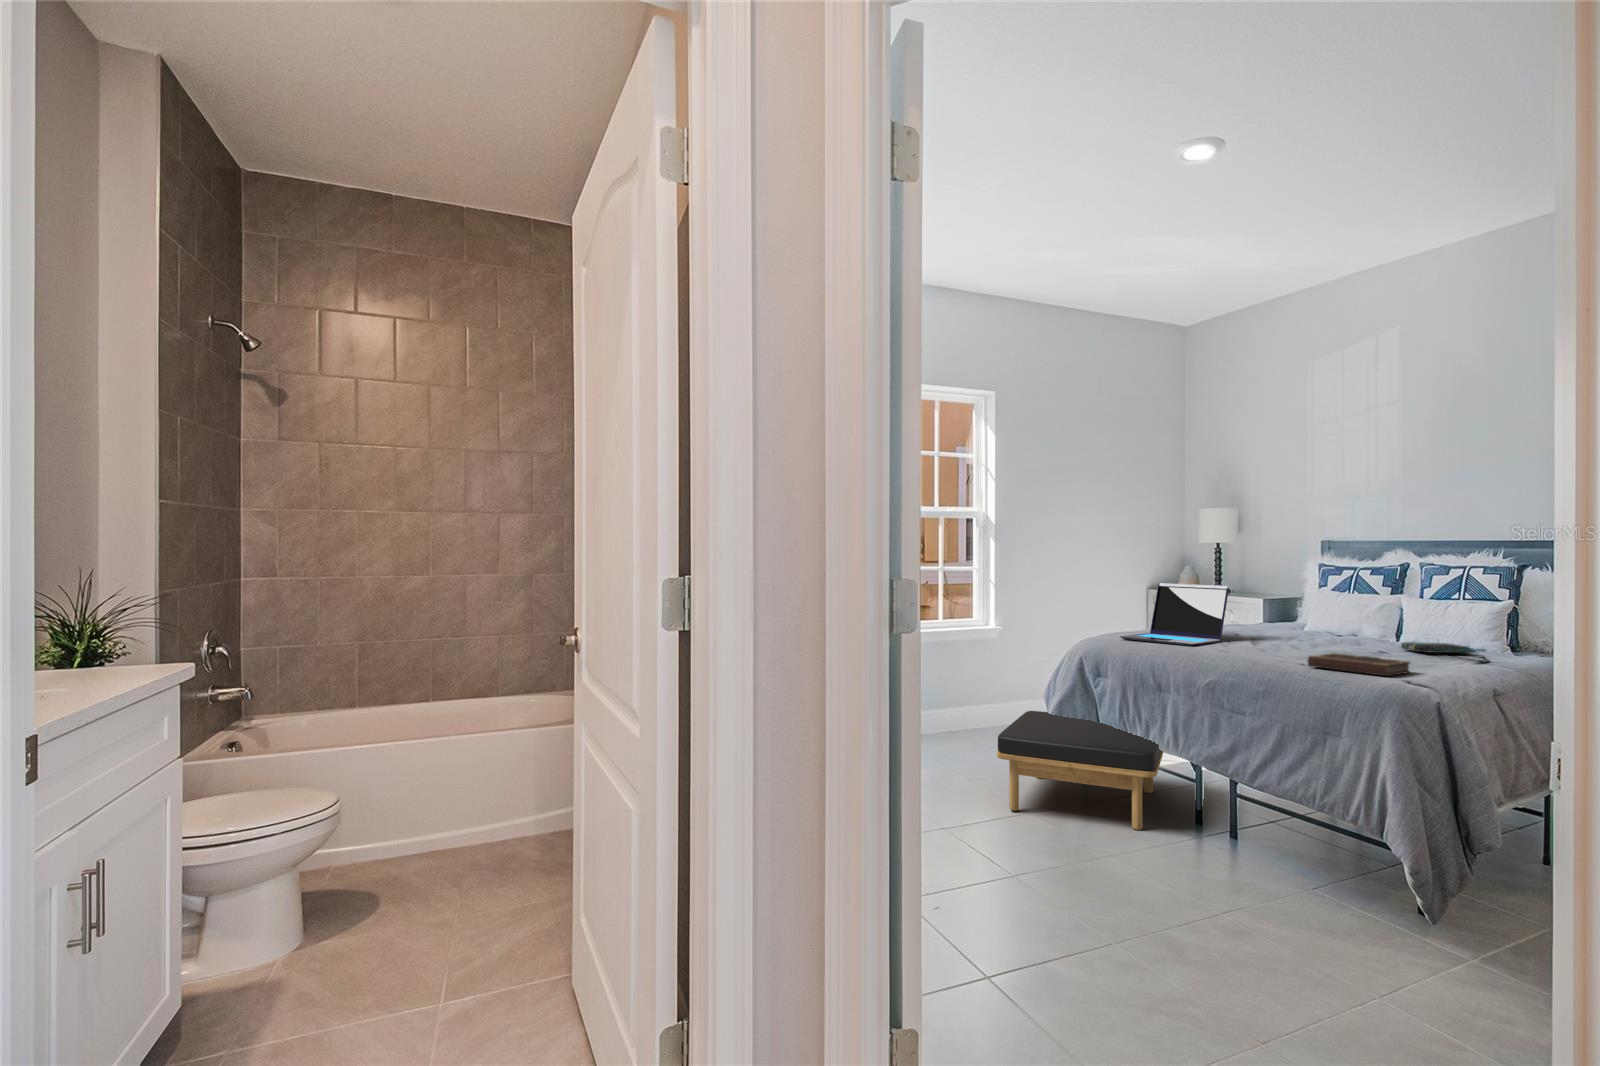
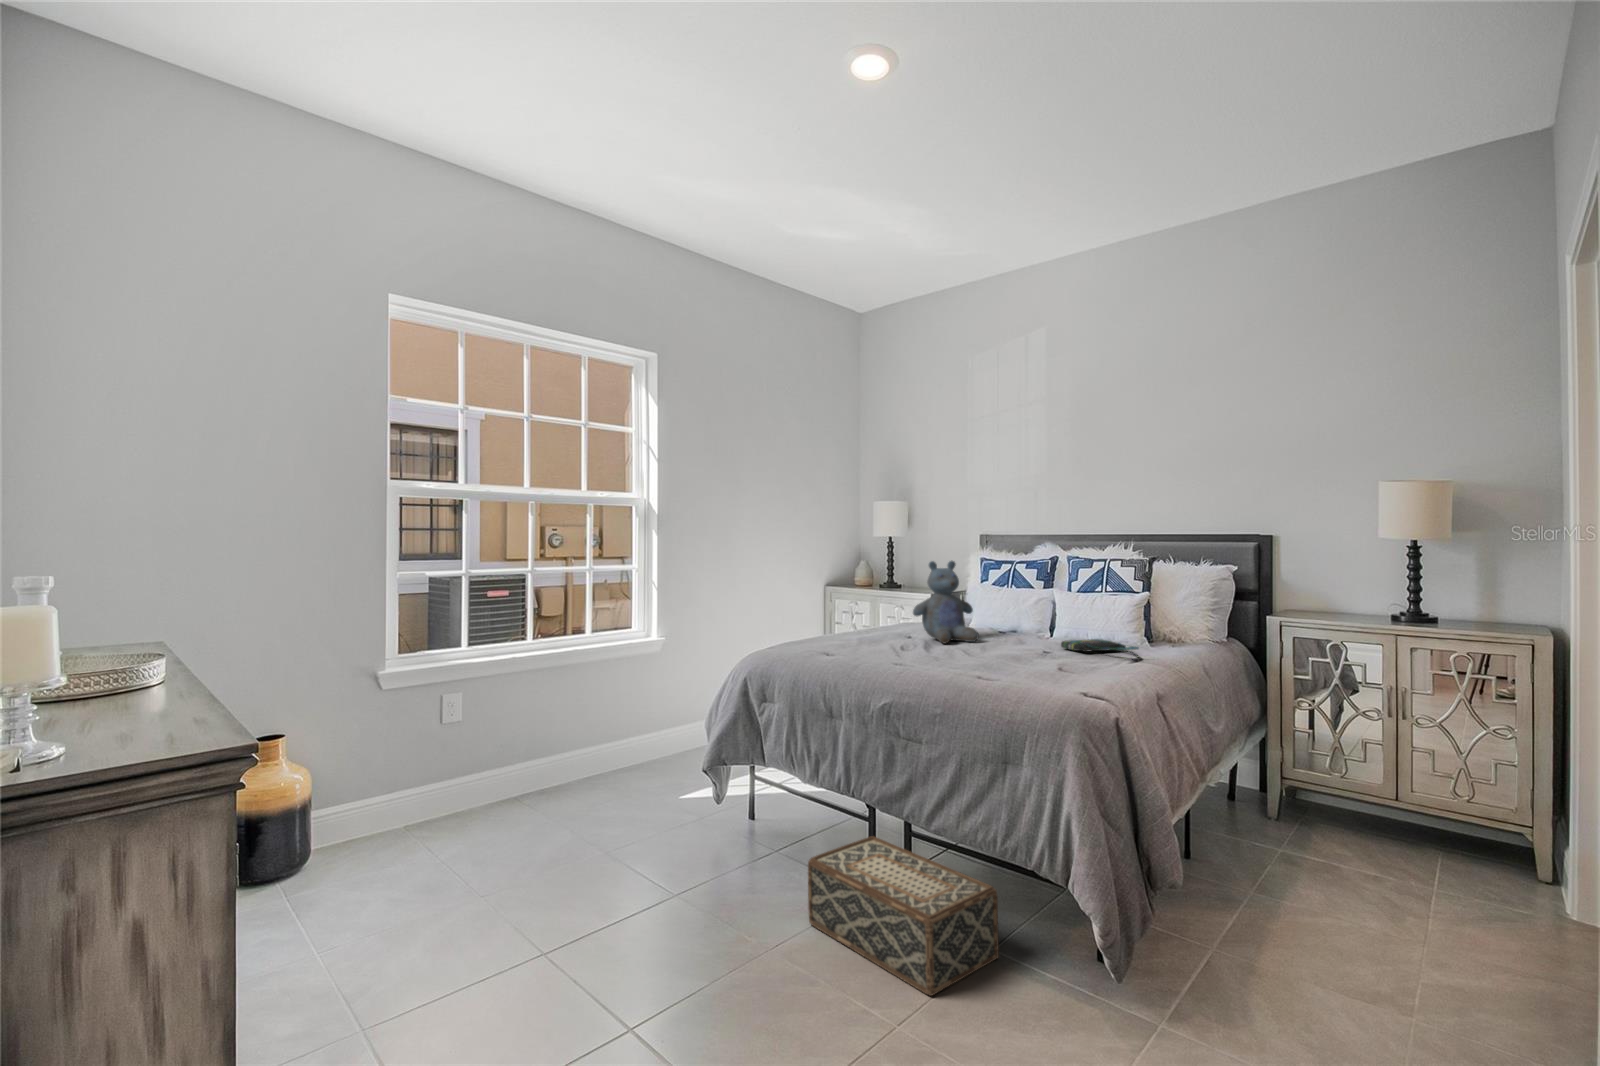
stuffed bear: none [1242,564,1312,640] -> present [913,561,979,643]
laptop: present [1120,583,1229,646] -> none [787,586,899,659]
notebook: present [1308,653,1410,676] -> none [982,663,1083,691]
ottoman: present [997,711,1163,830] -> none [639,744,838,890]
woven basket: none [1142,791,1317,904] -> present [808,836,999,996]

